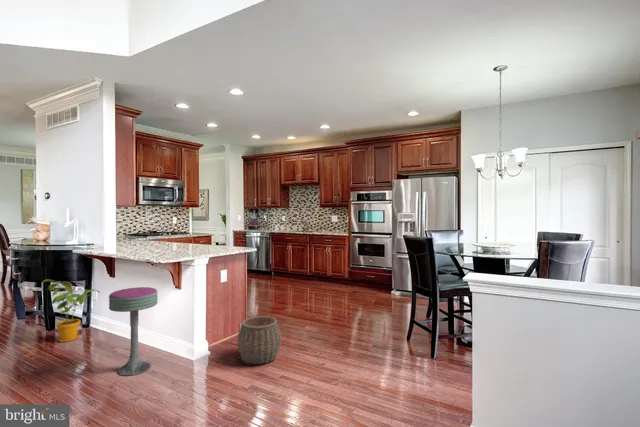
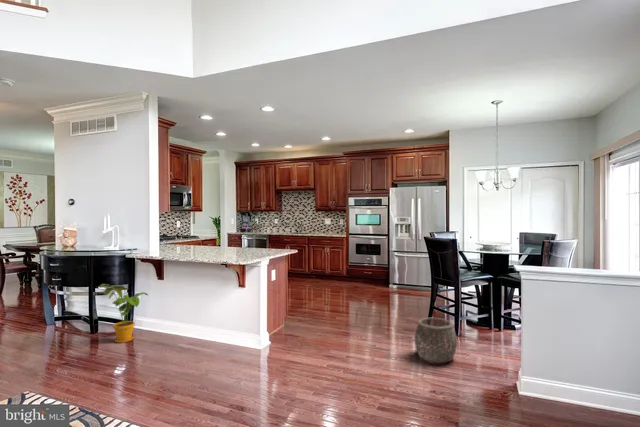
bar stool: present [109,287,158,376] -> none [194,287,234,365]
woven basket: present [238,316,281,365] -> present [415,318,457,363]

